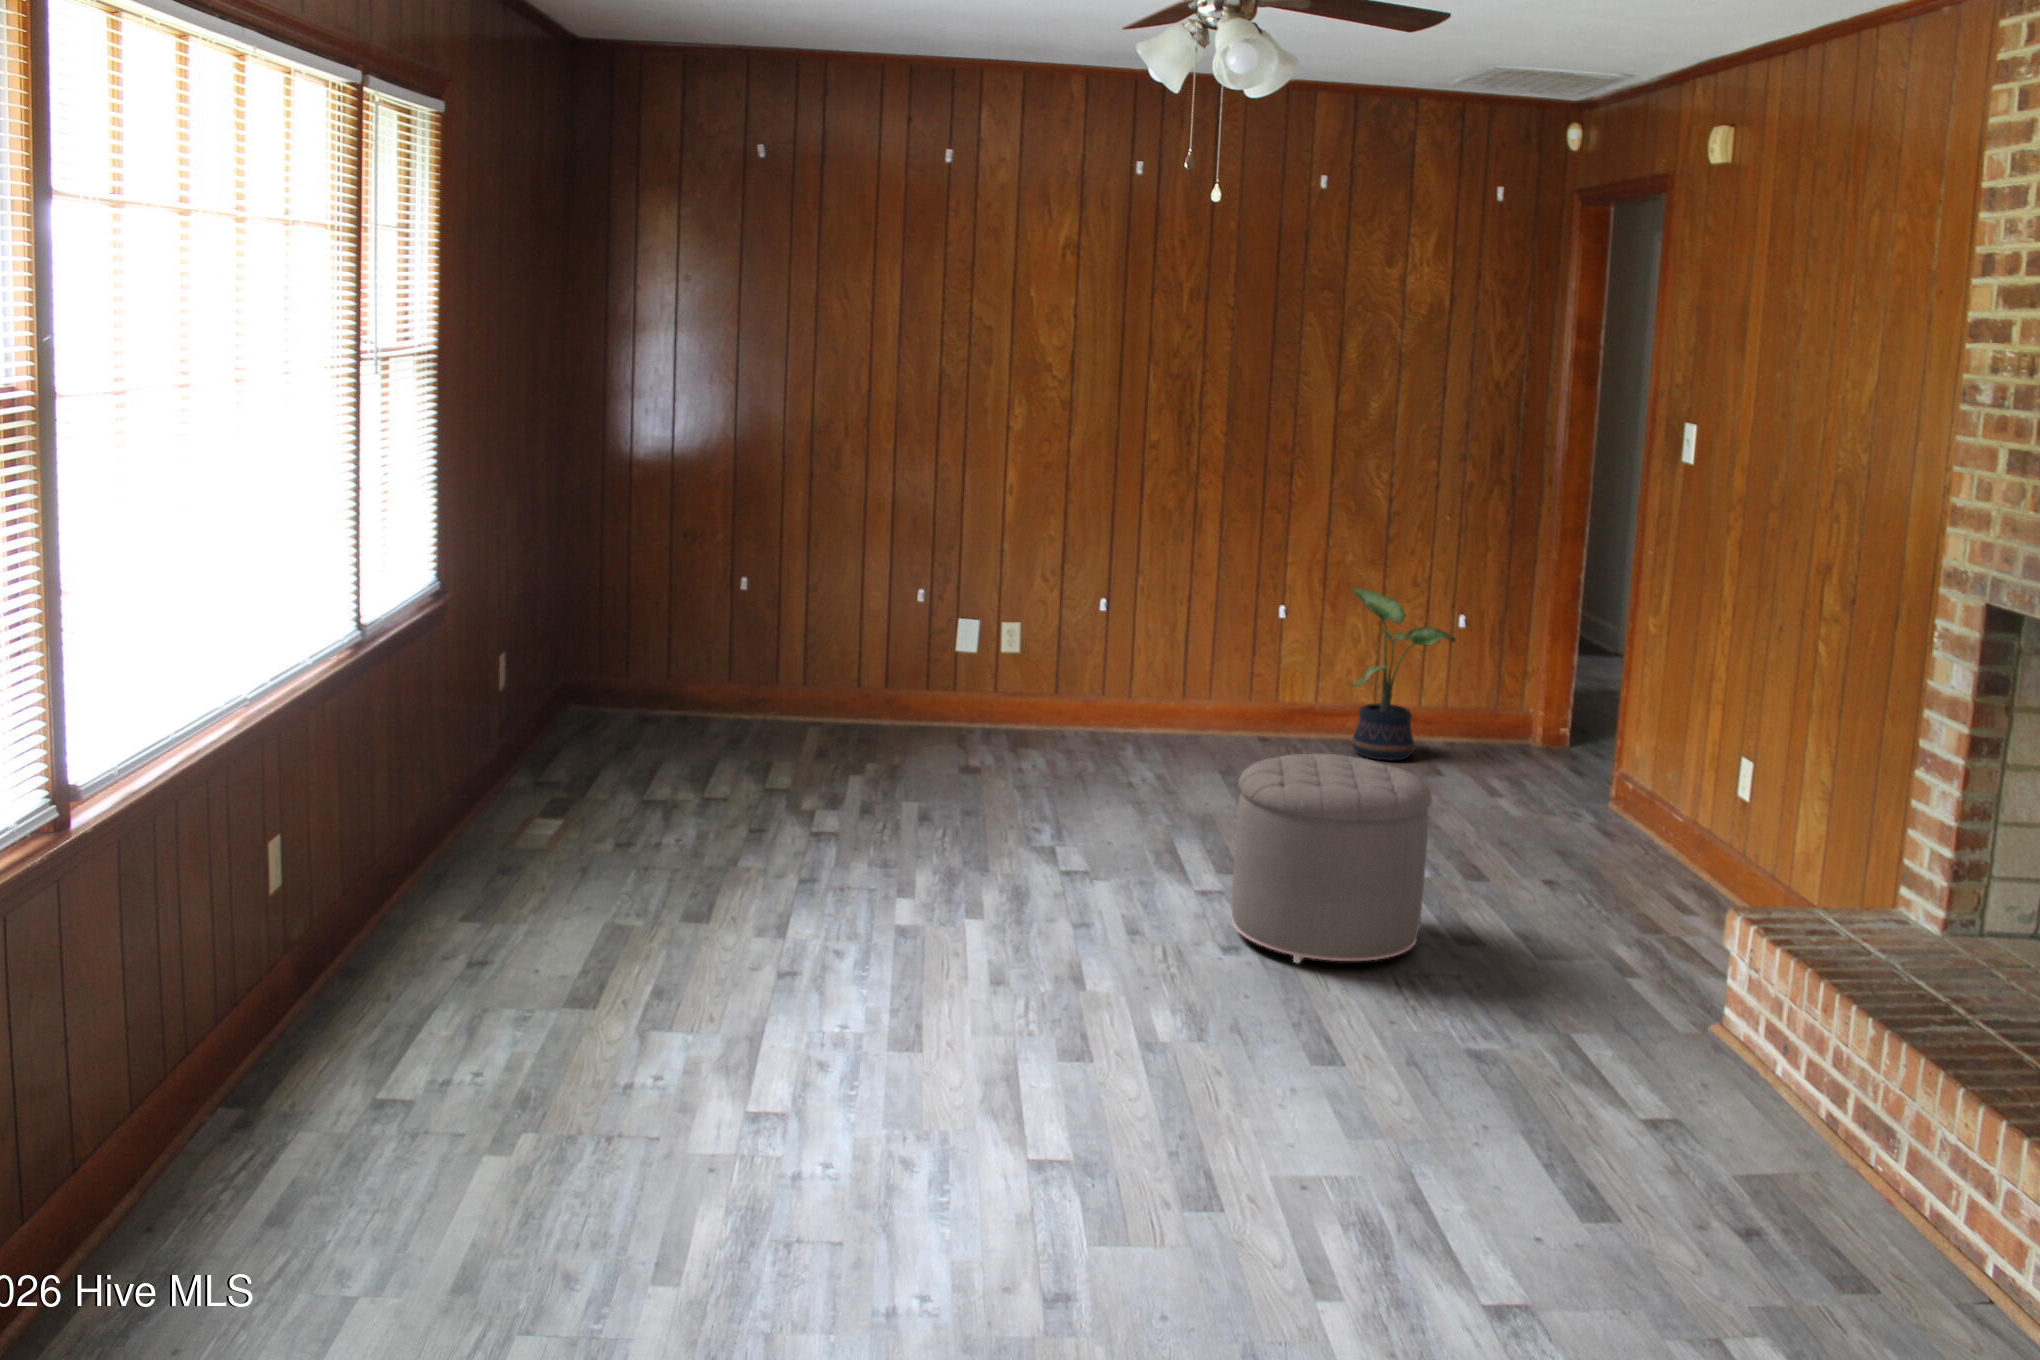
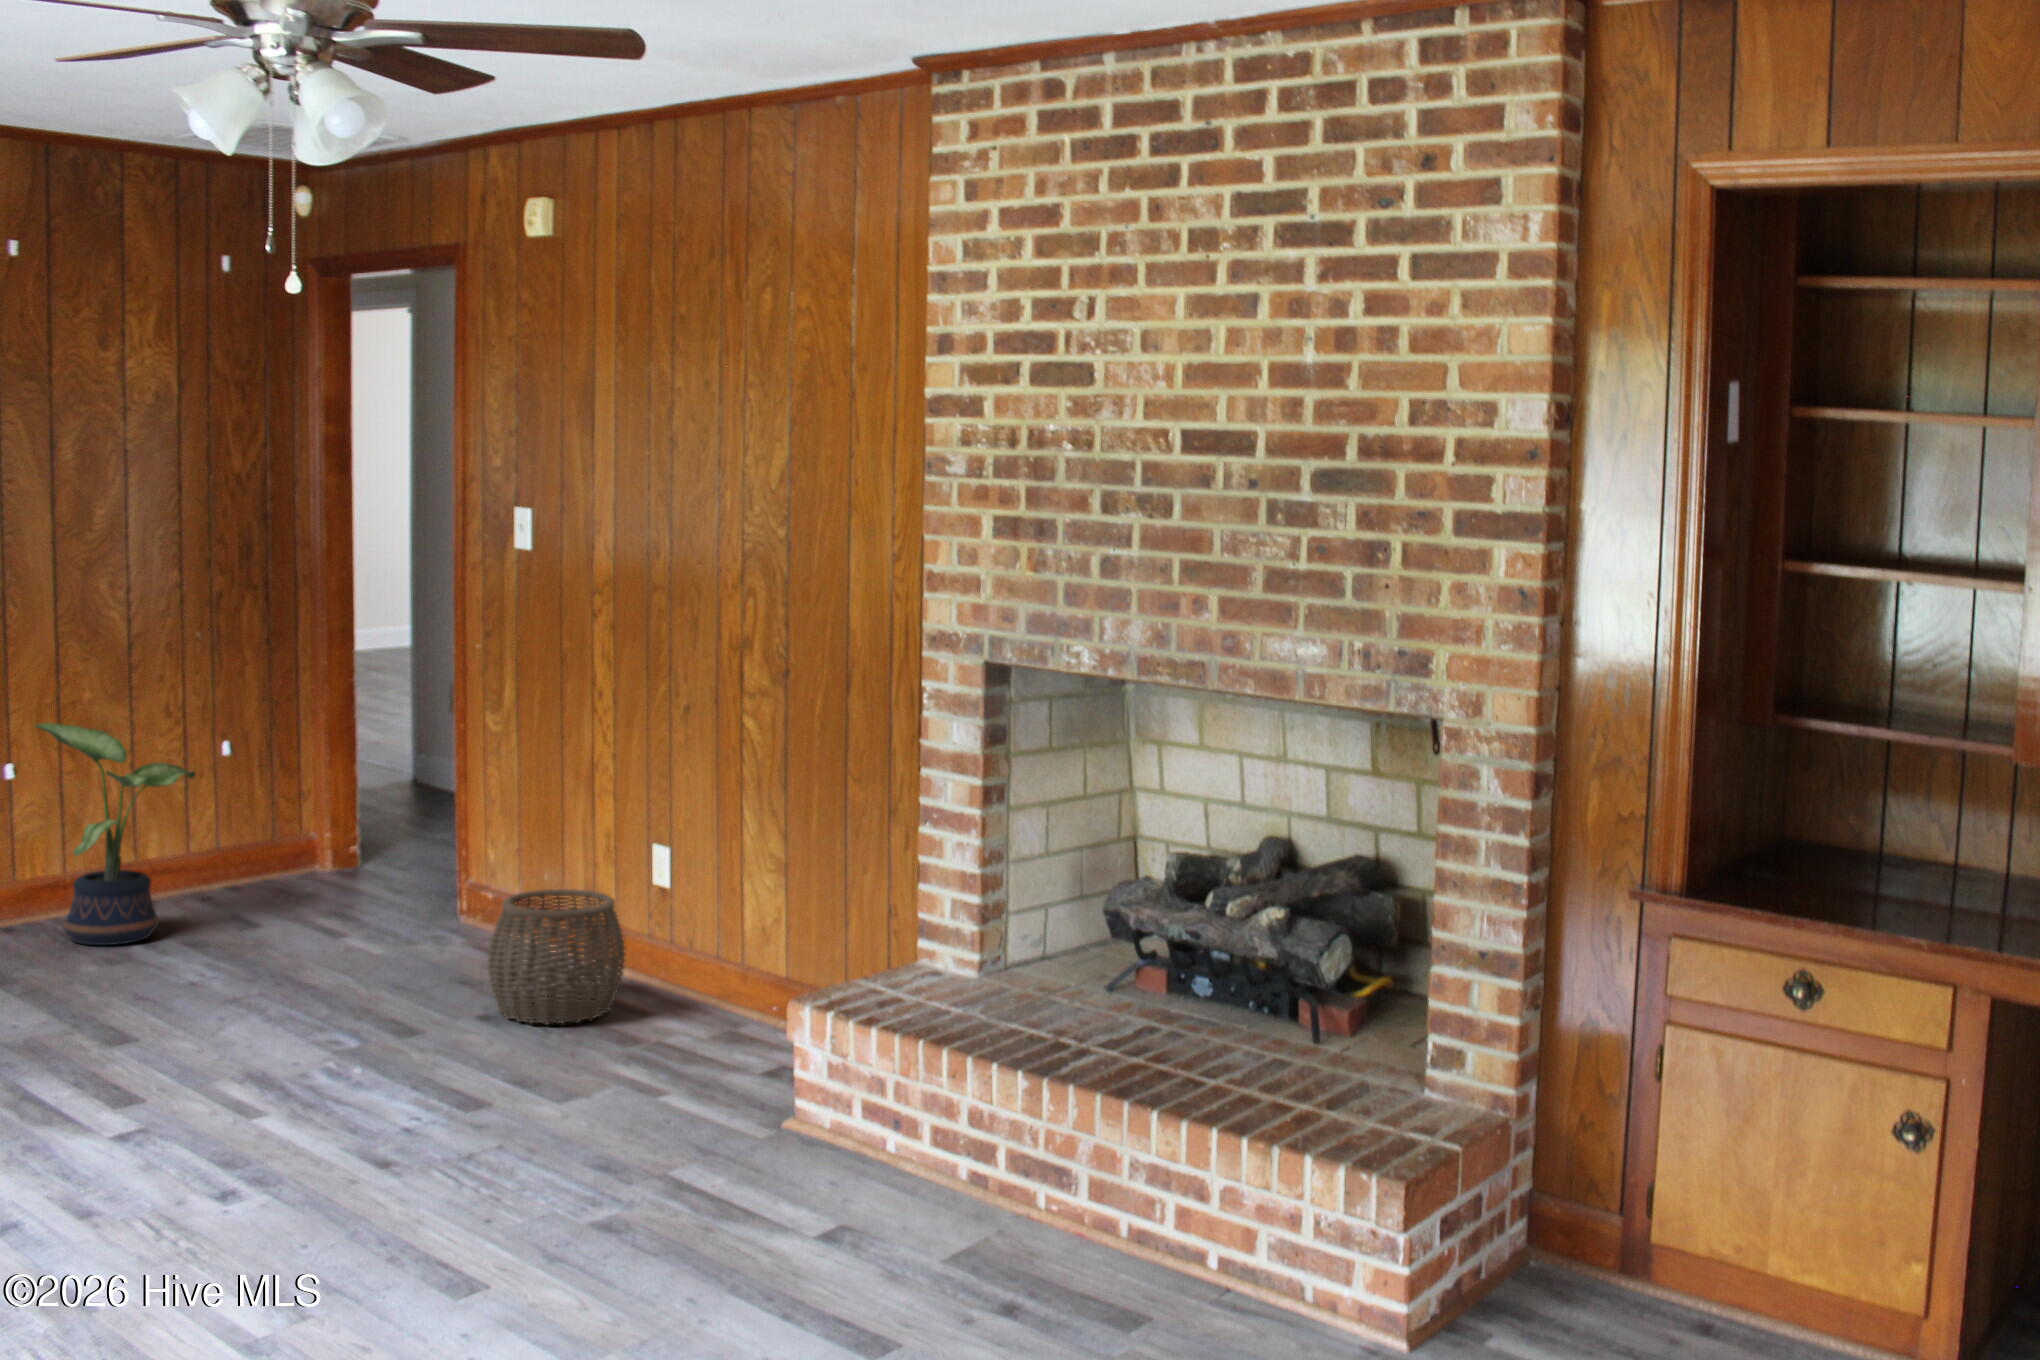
ottoman: present [1231,754,1432,963] -> none [164,932,444,1219]
woven basket: none [1580,771,1704,893] -> present [487,889,626,1024]

